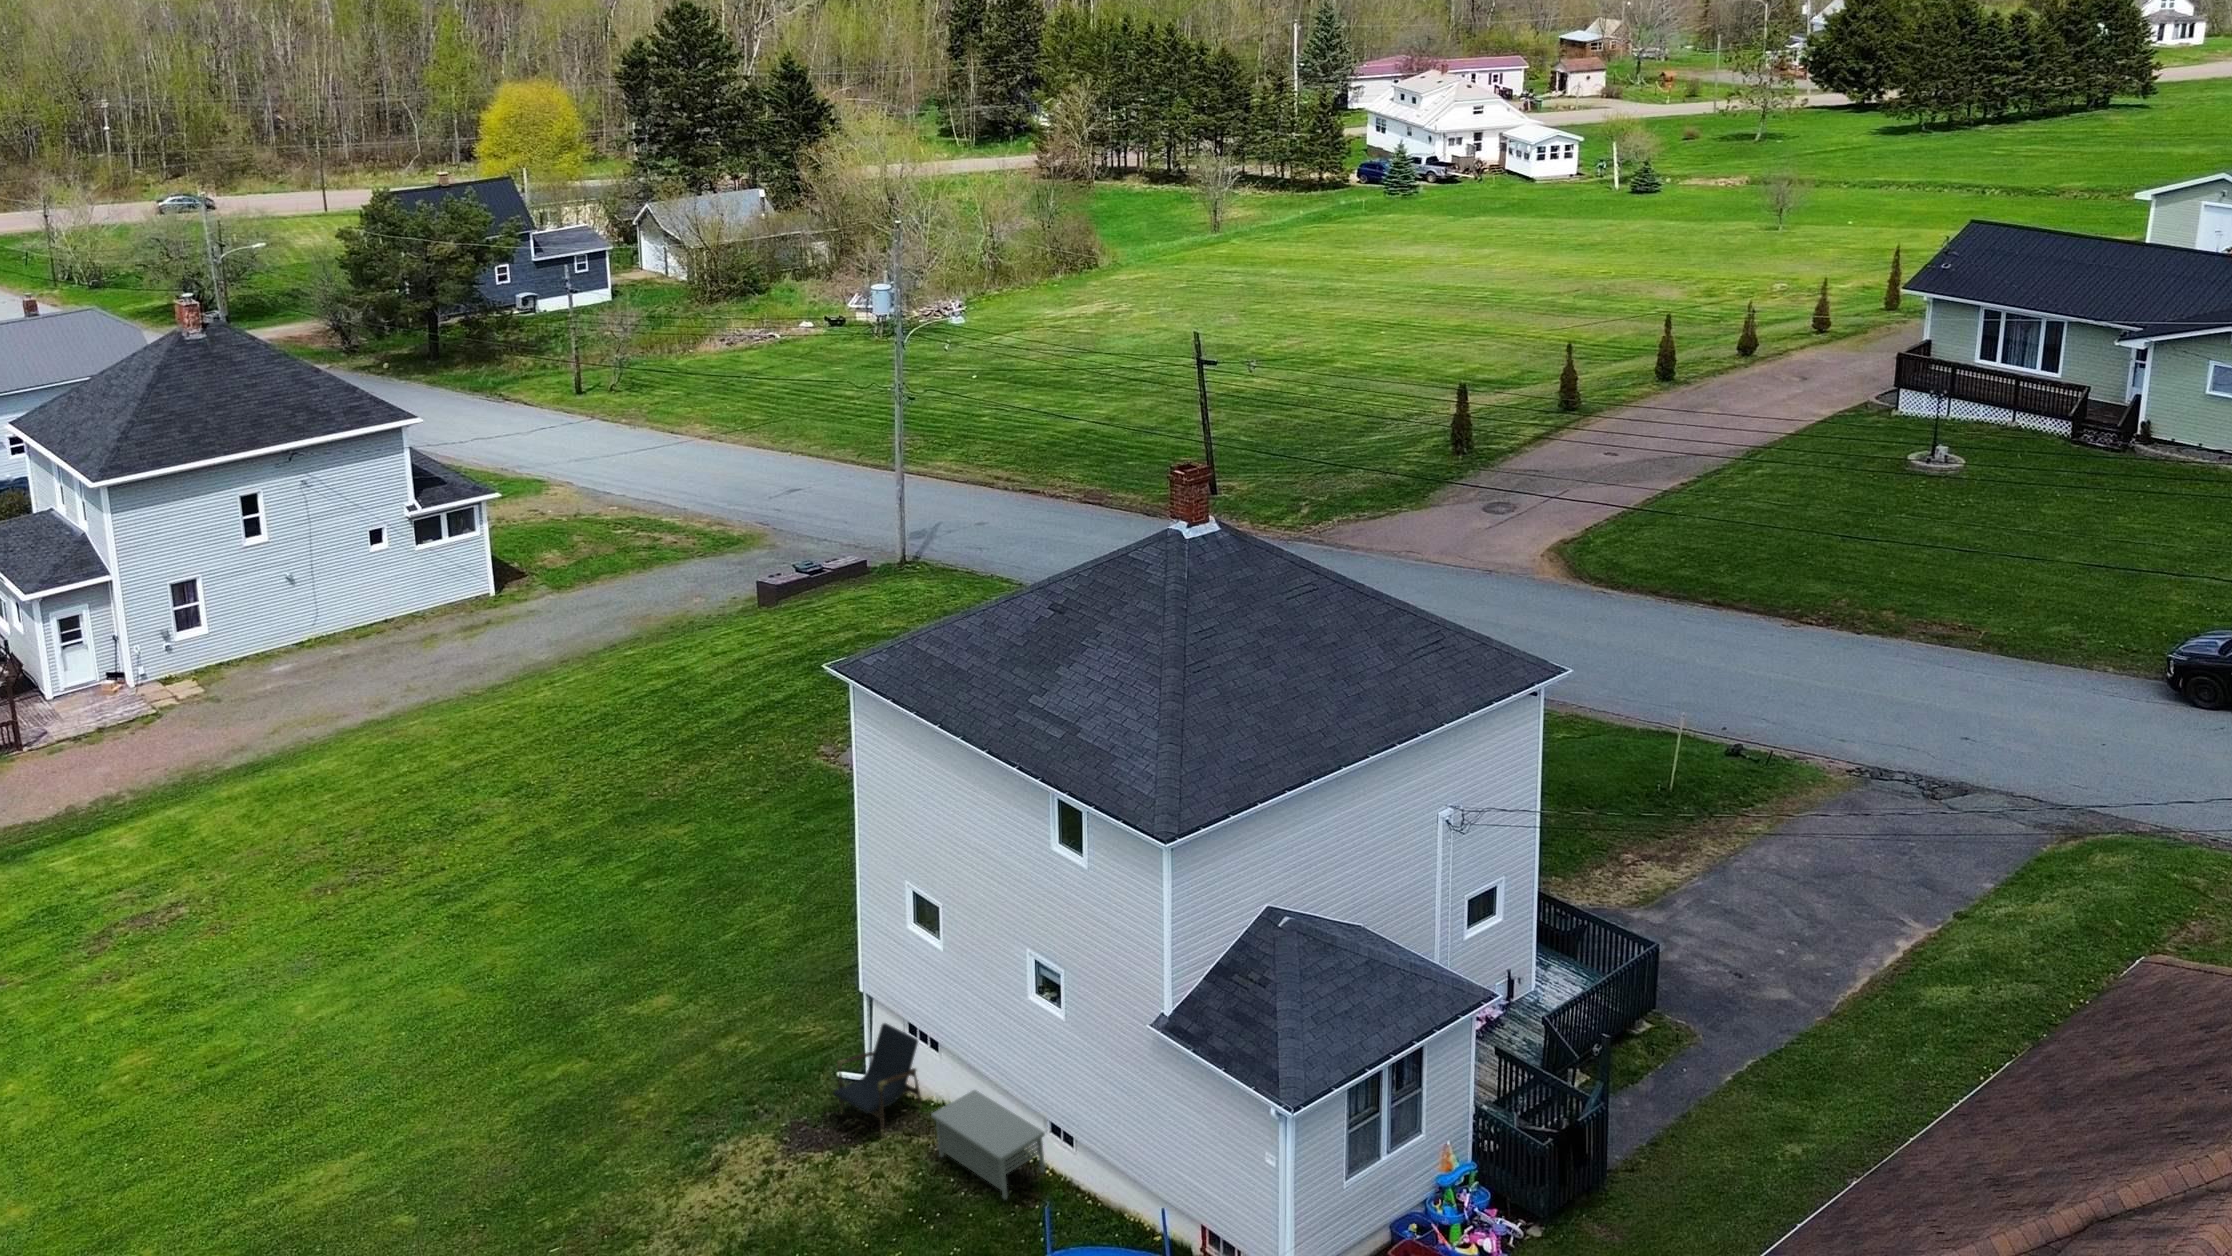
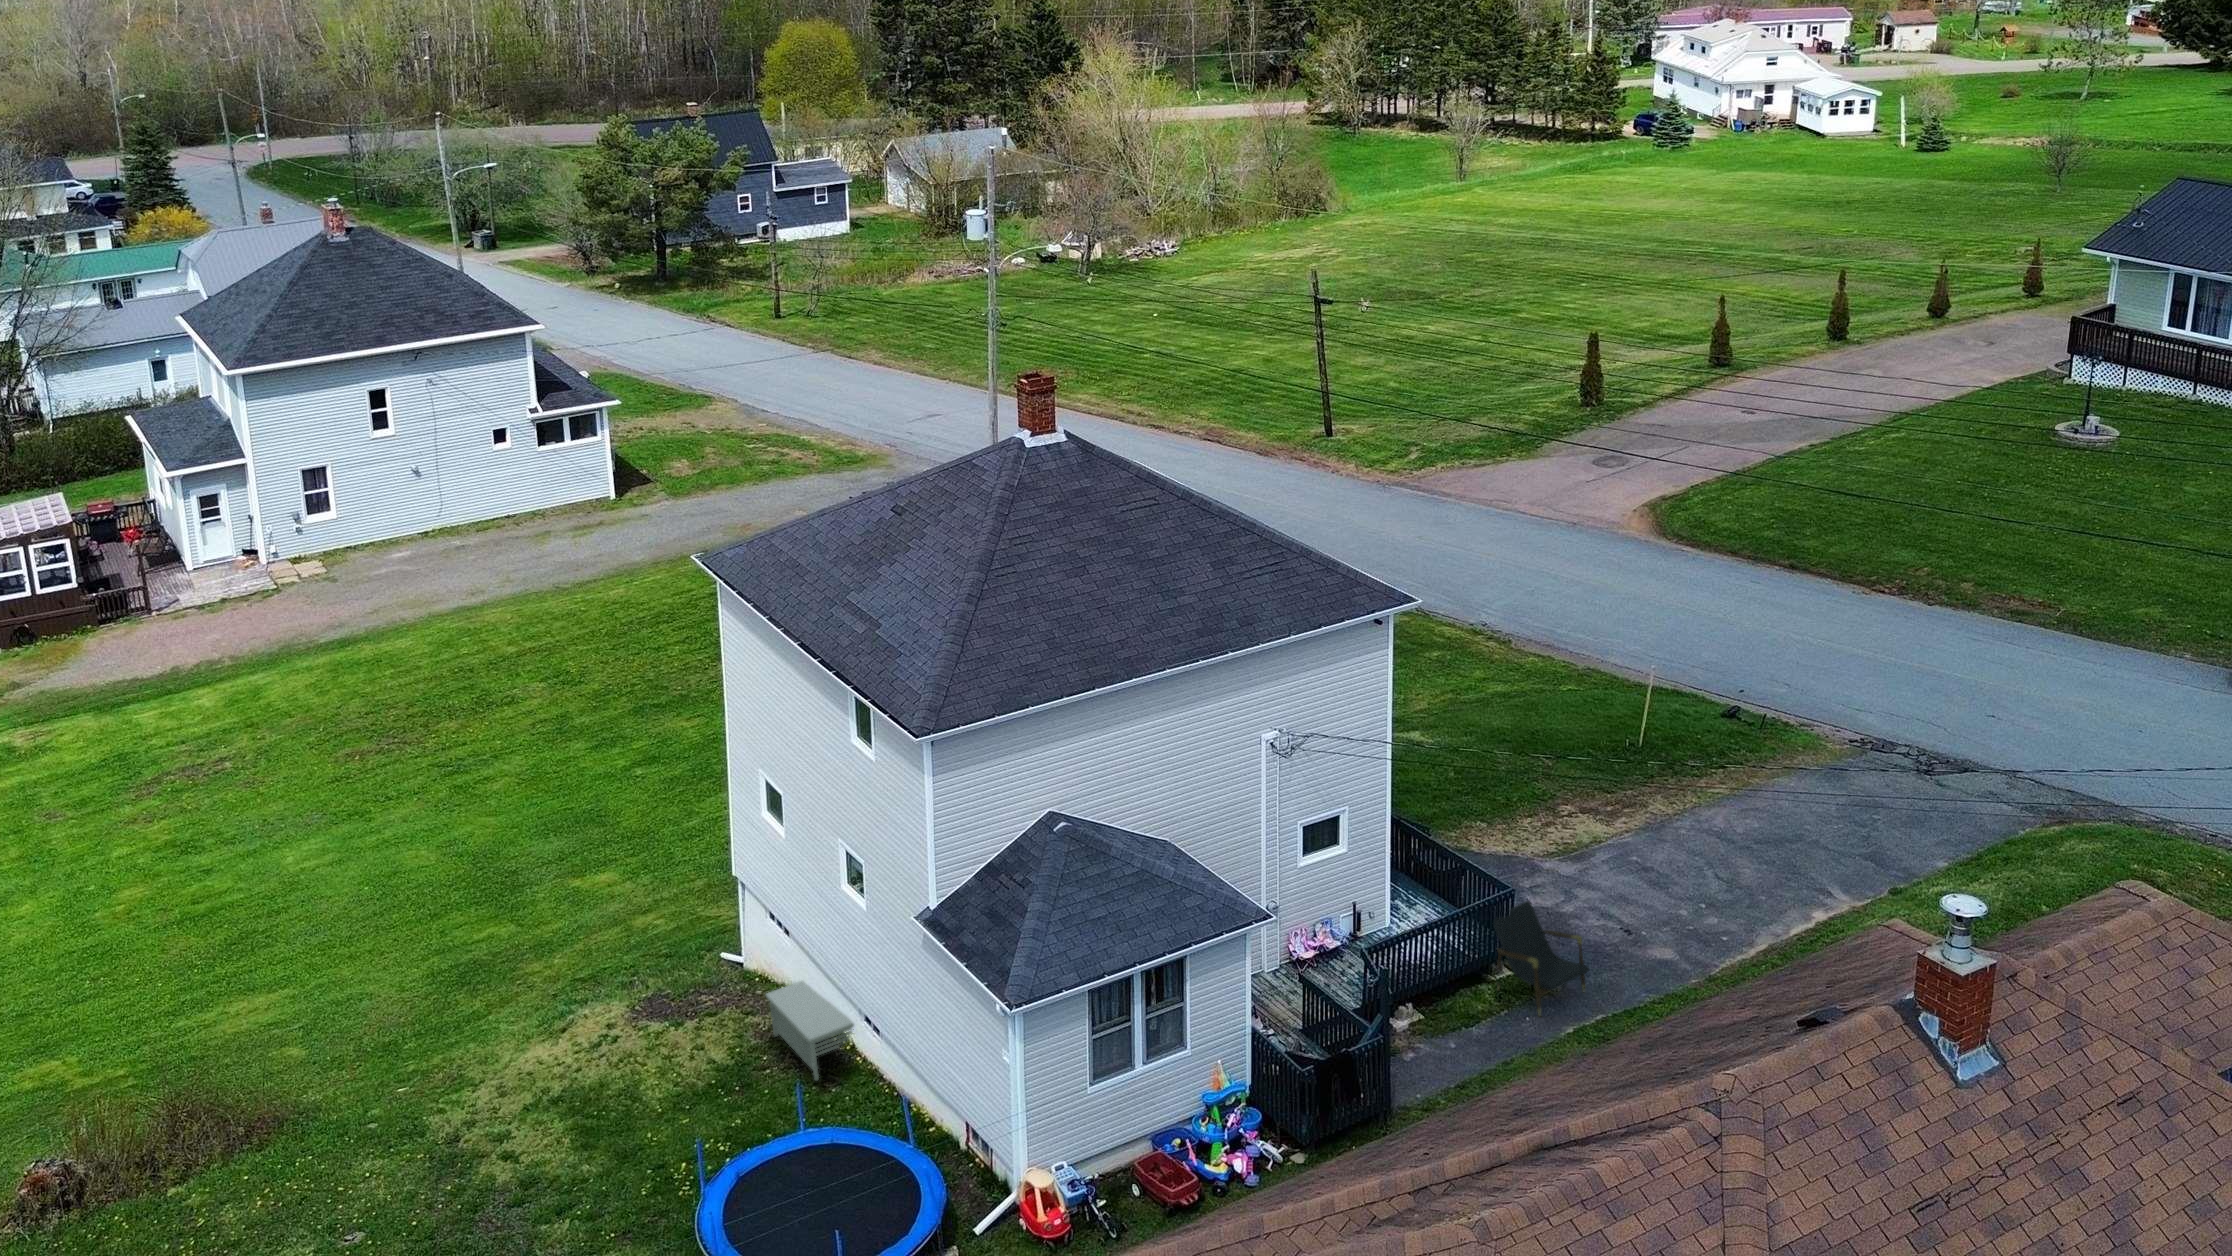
lounge chair: present [833,1023,921,1137] -> present [1494,901,1589,1016]

